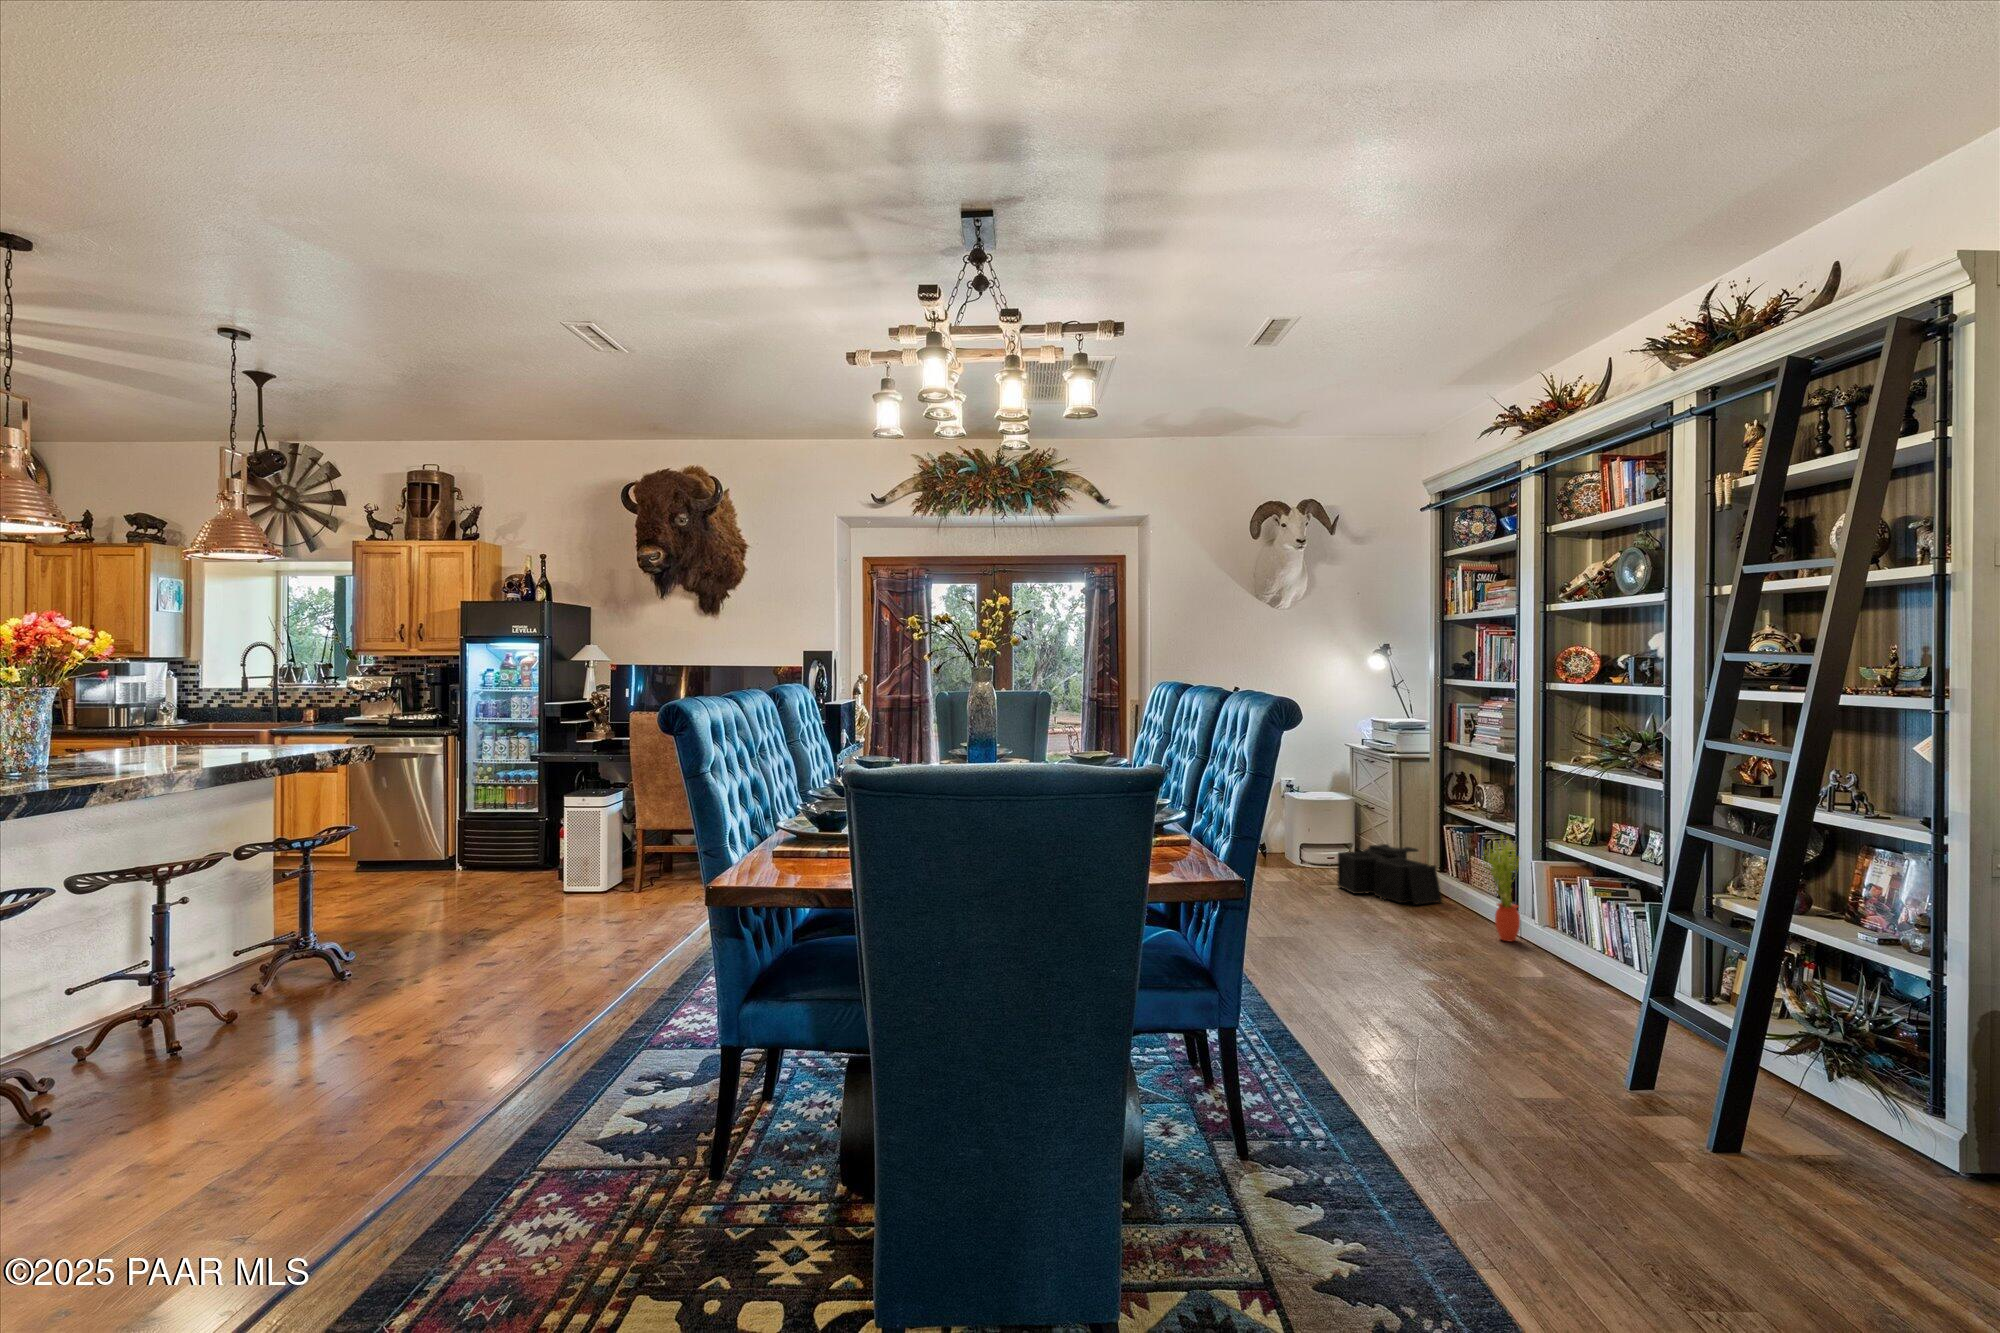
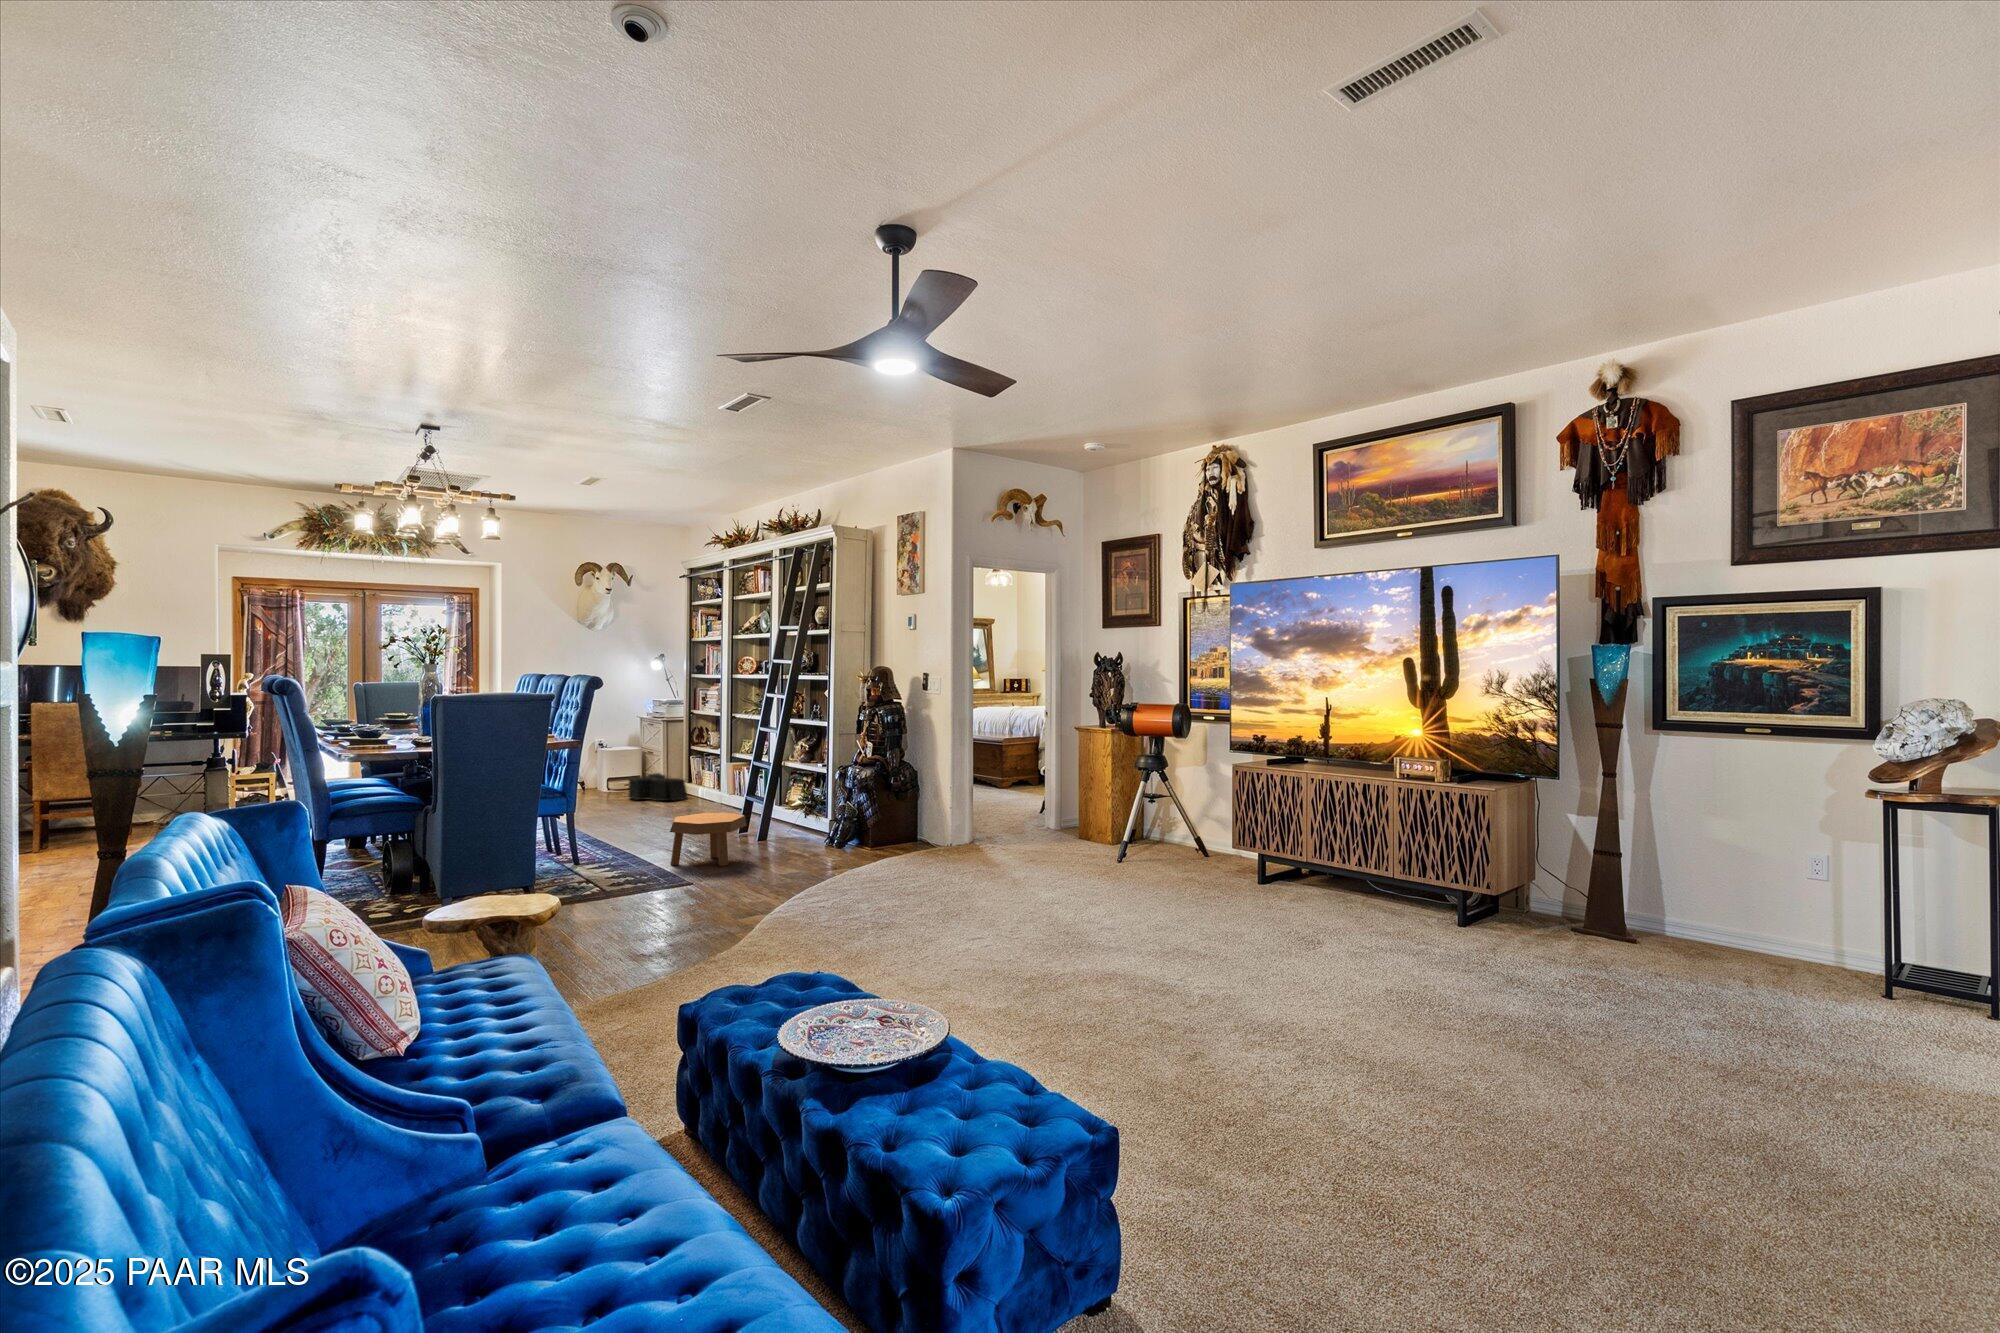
potted plant: present [1482,838,1521,941] -> none [704,754,722,808]
footstool: none [1471,1052,1694,1256] -> present [670,813,746,866]

